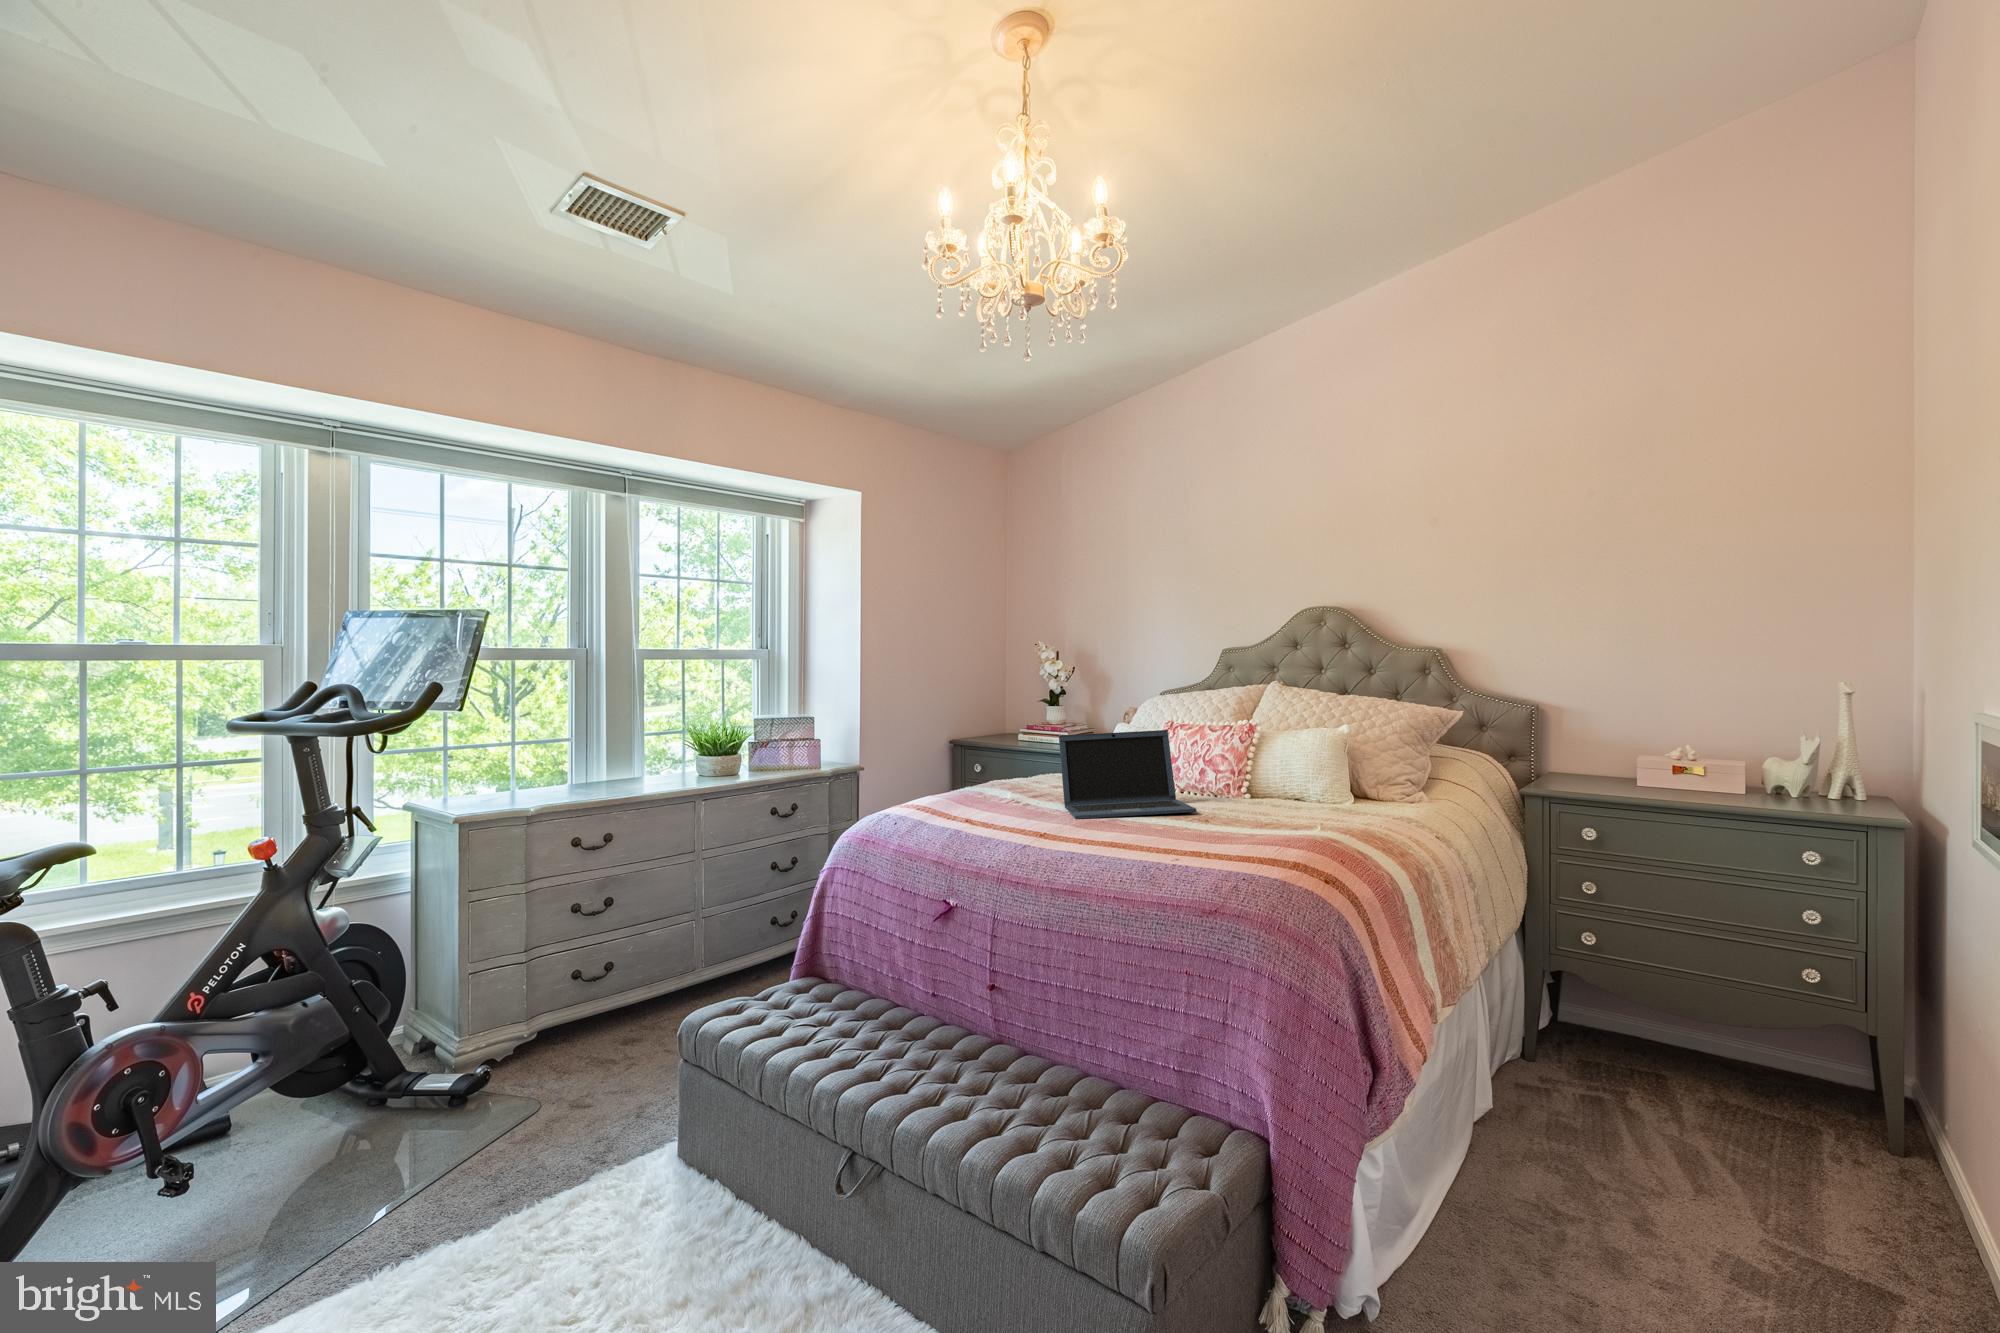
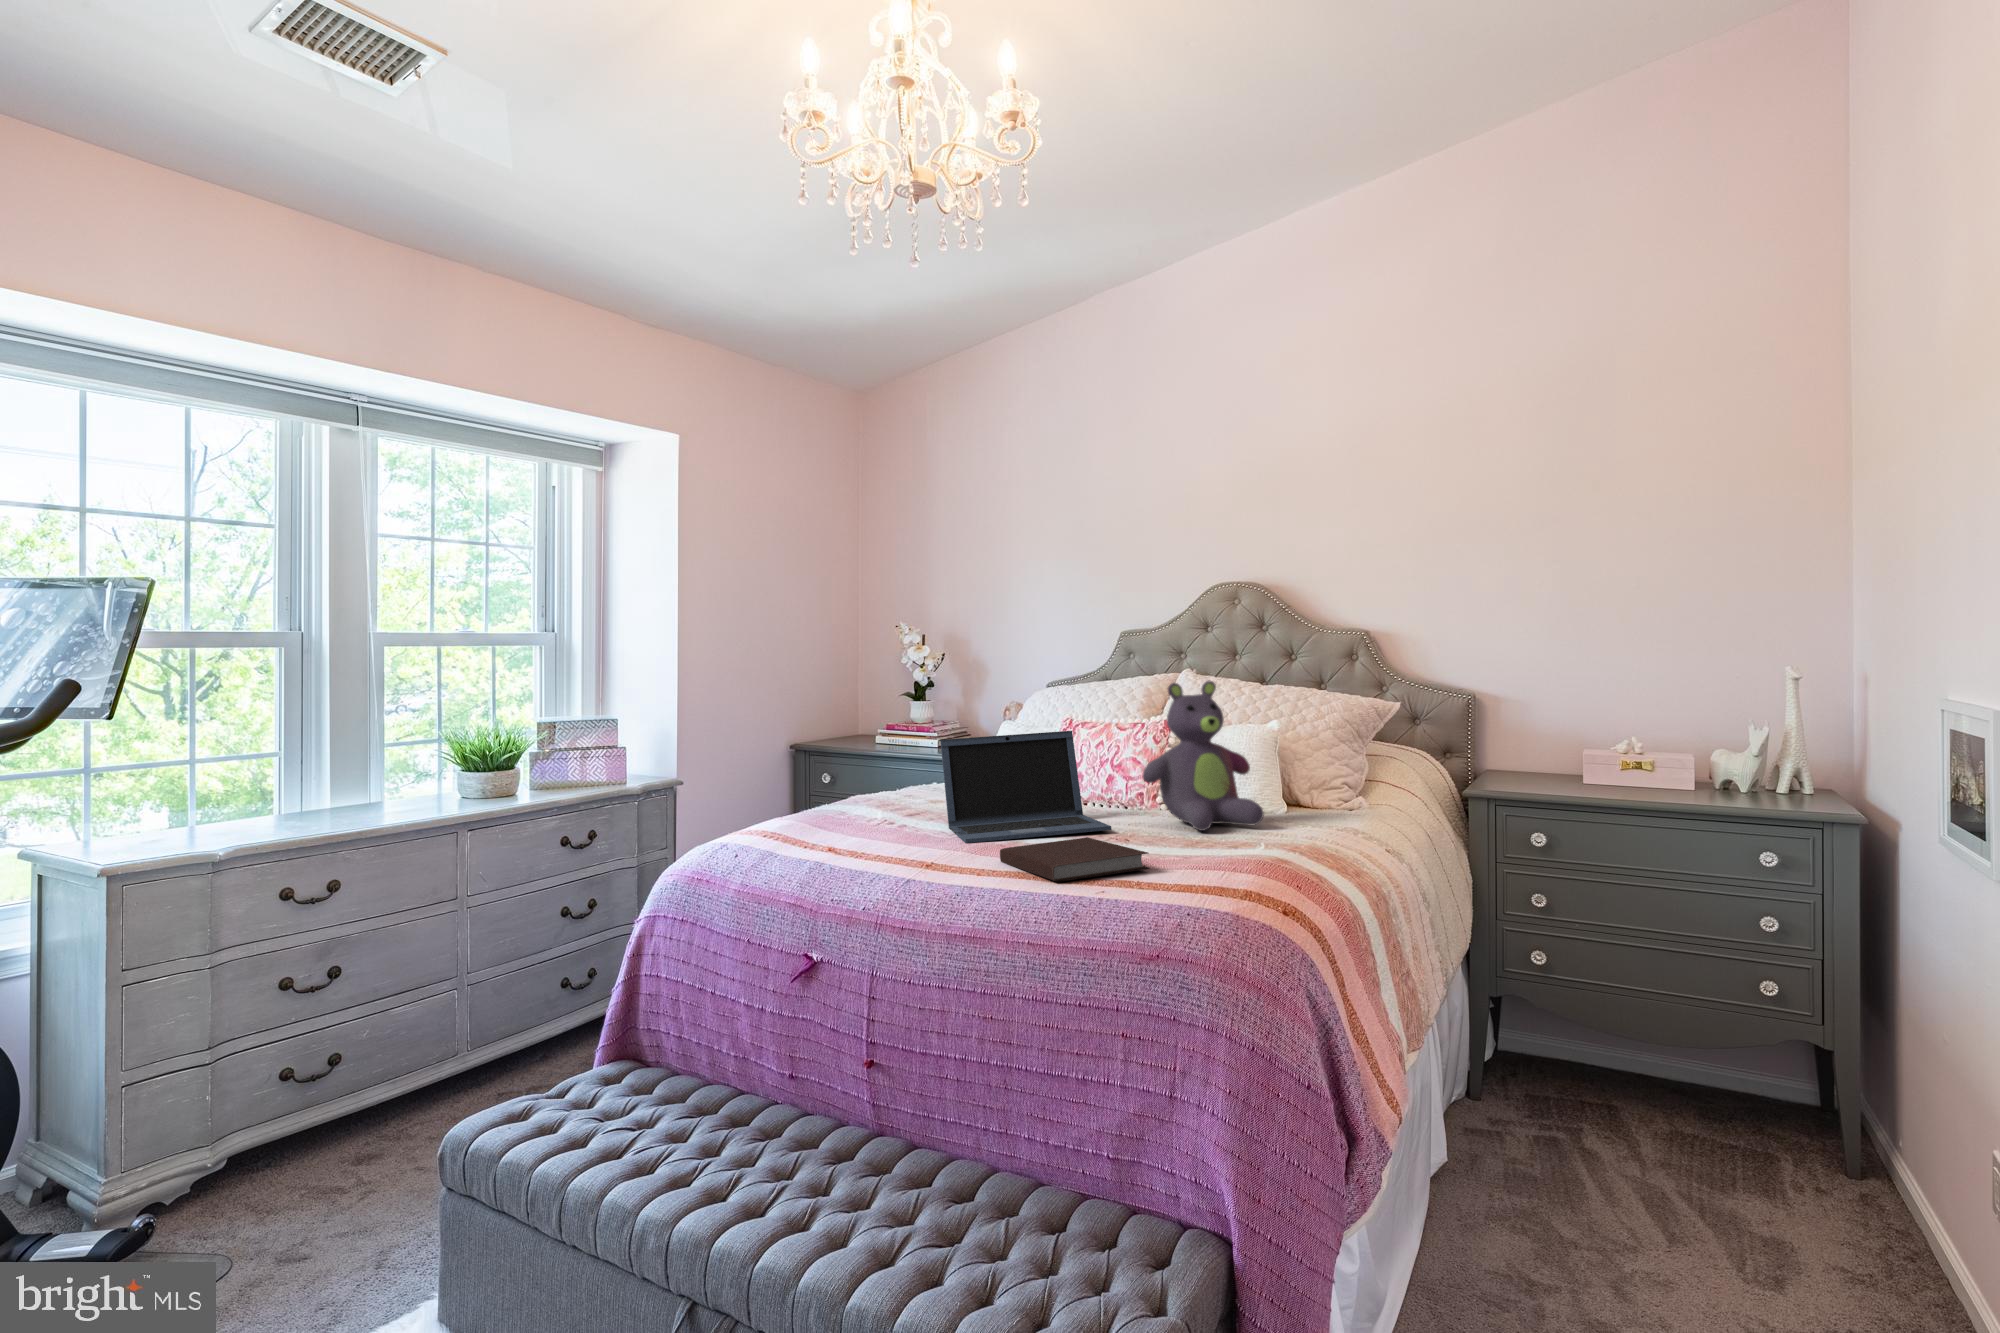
stuffed bear: none [1224,689,1328,815] -> present [1143,681,1264,831]
notebook: none [1099,817,1220,850] -> present [1000,837,1149,882]

